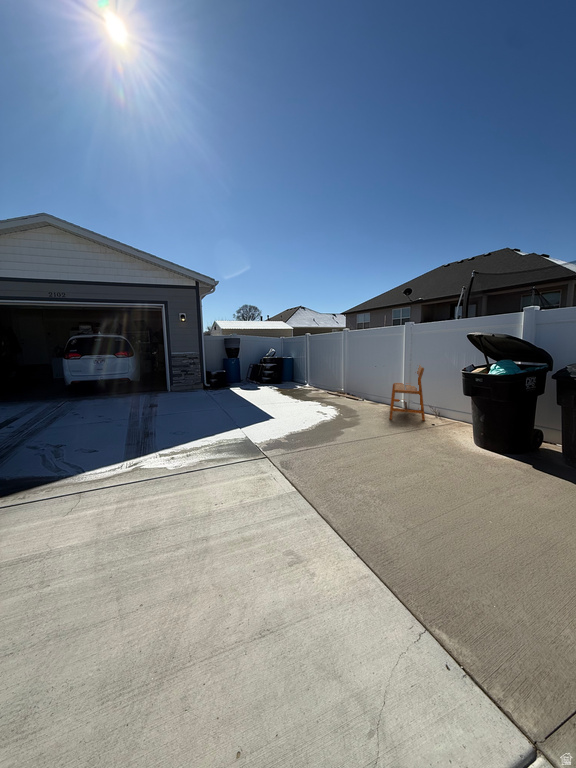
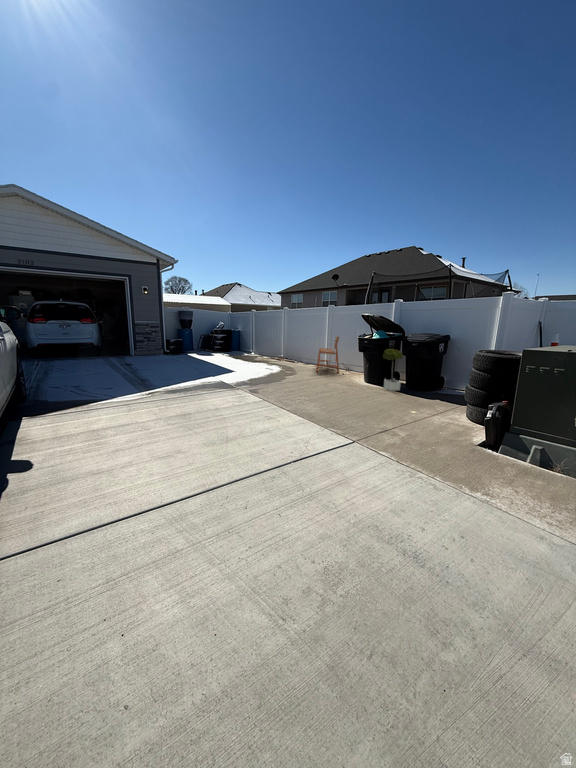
potted tree: none [513,393,557,469] -> present [383,349,402,391]

